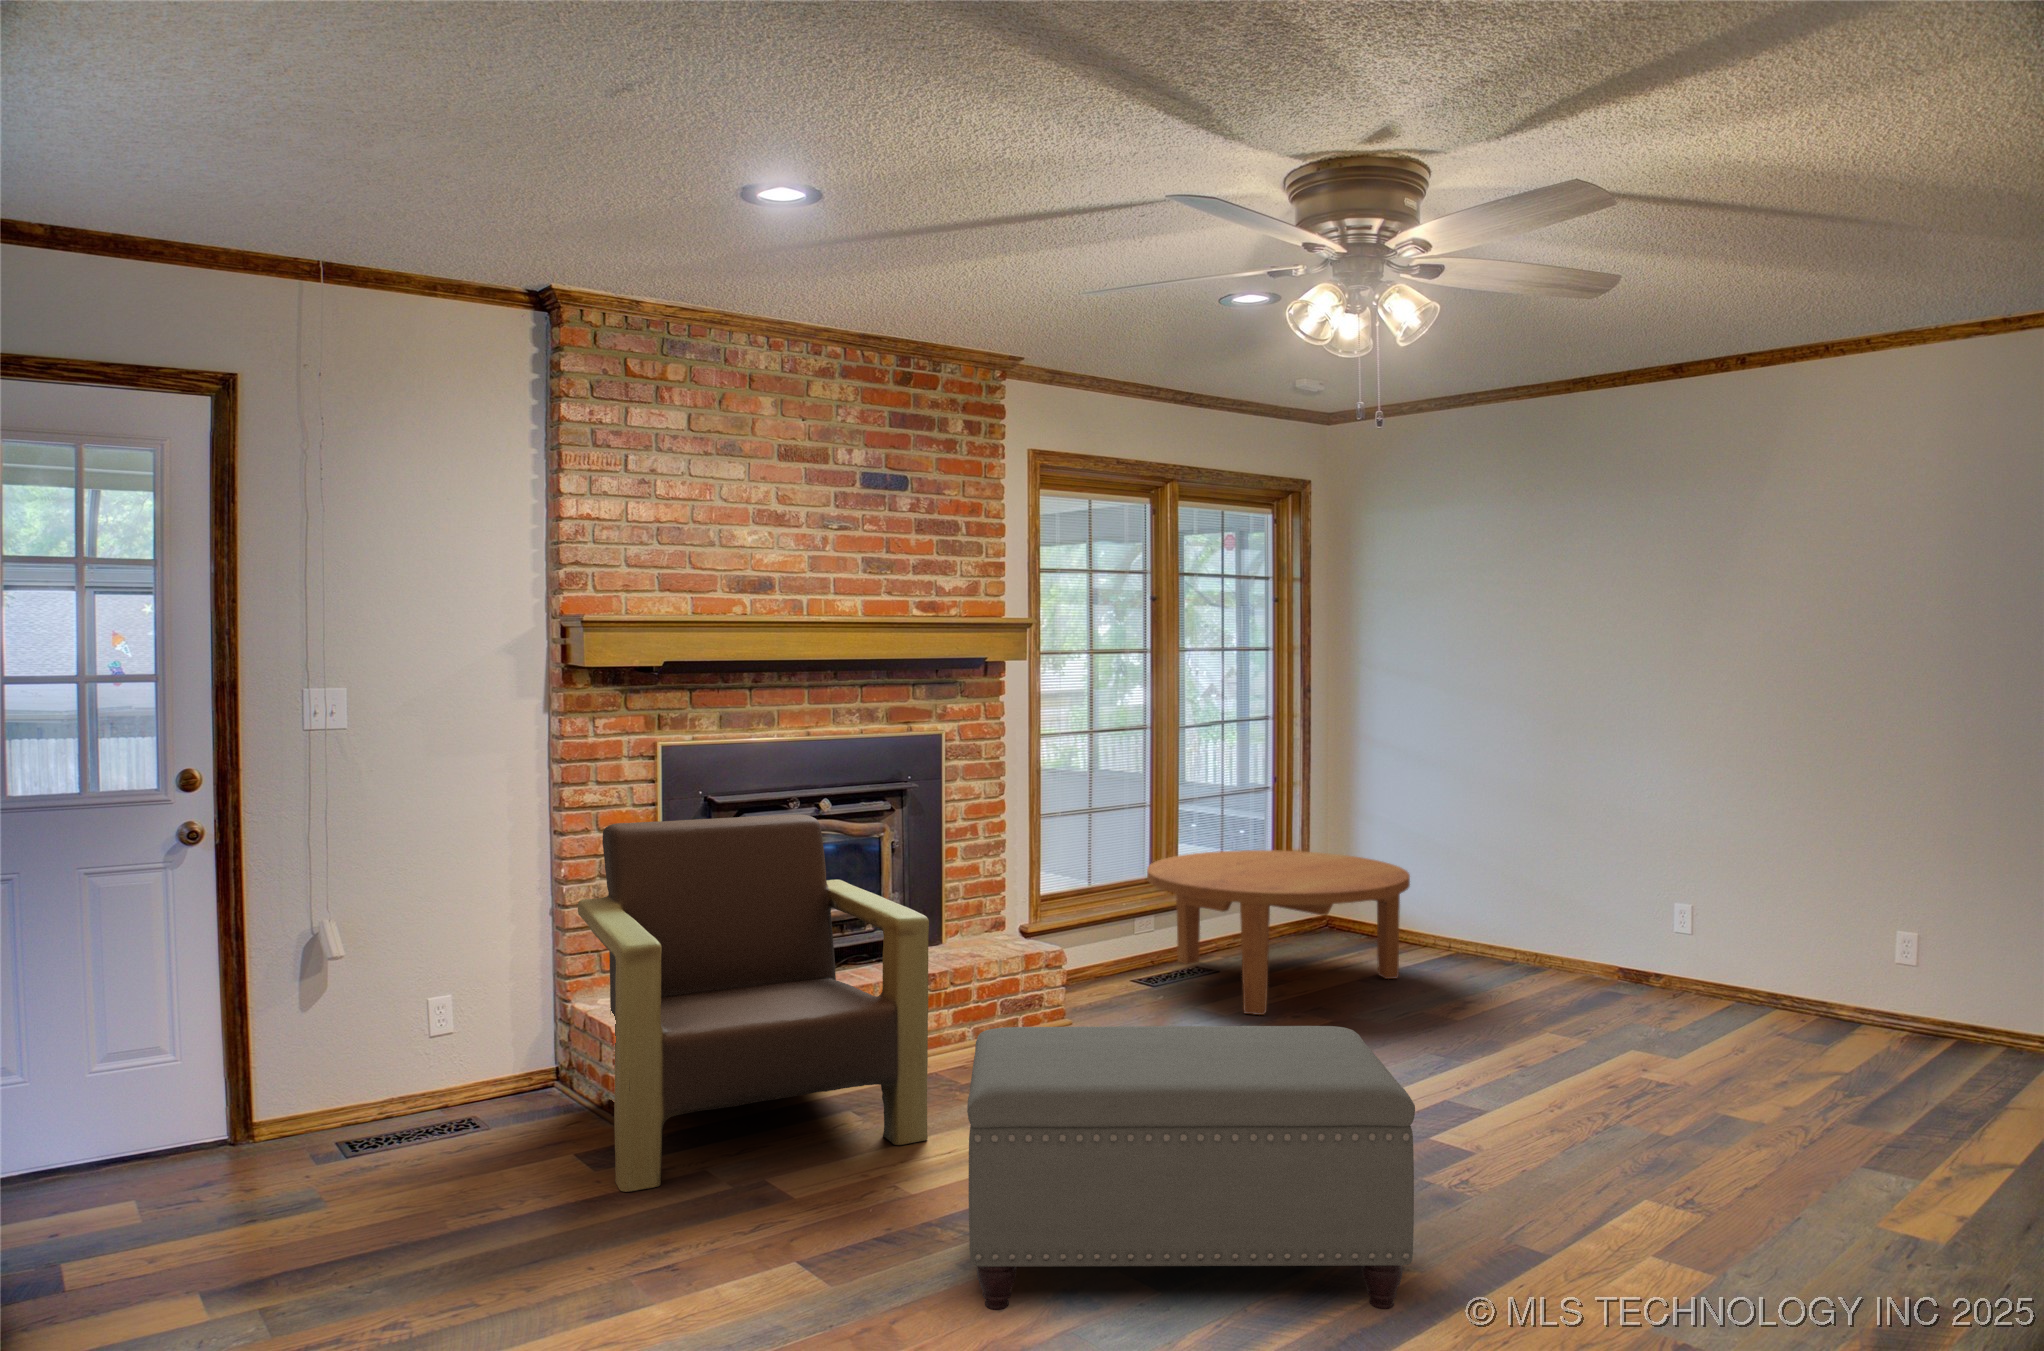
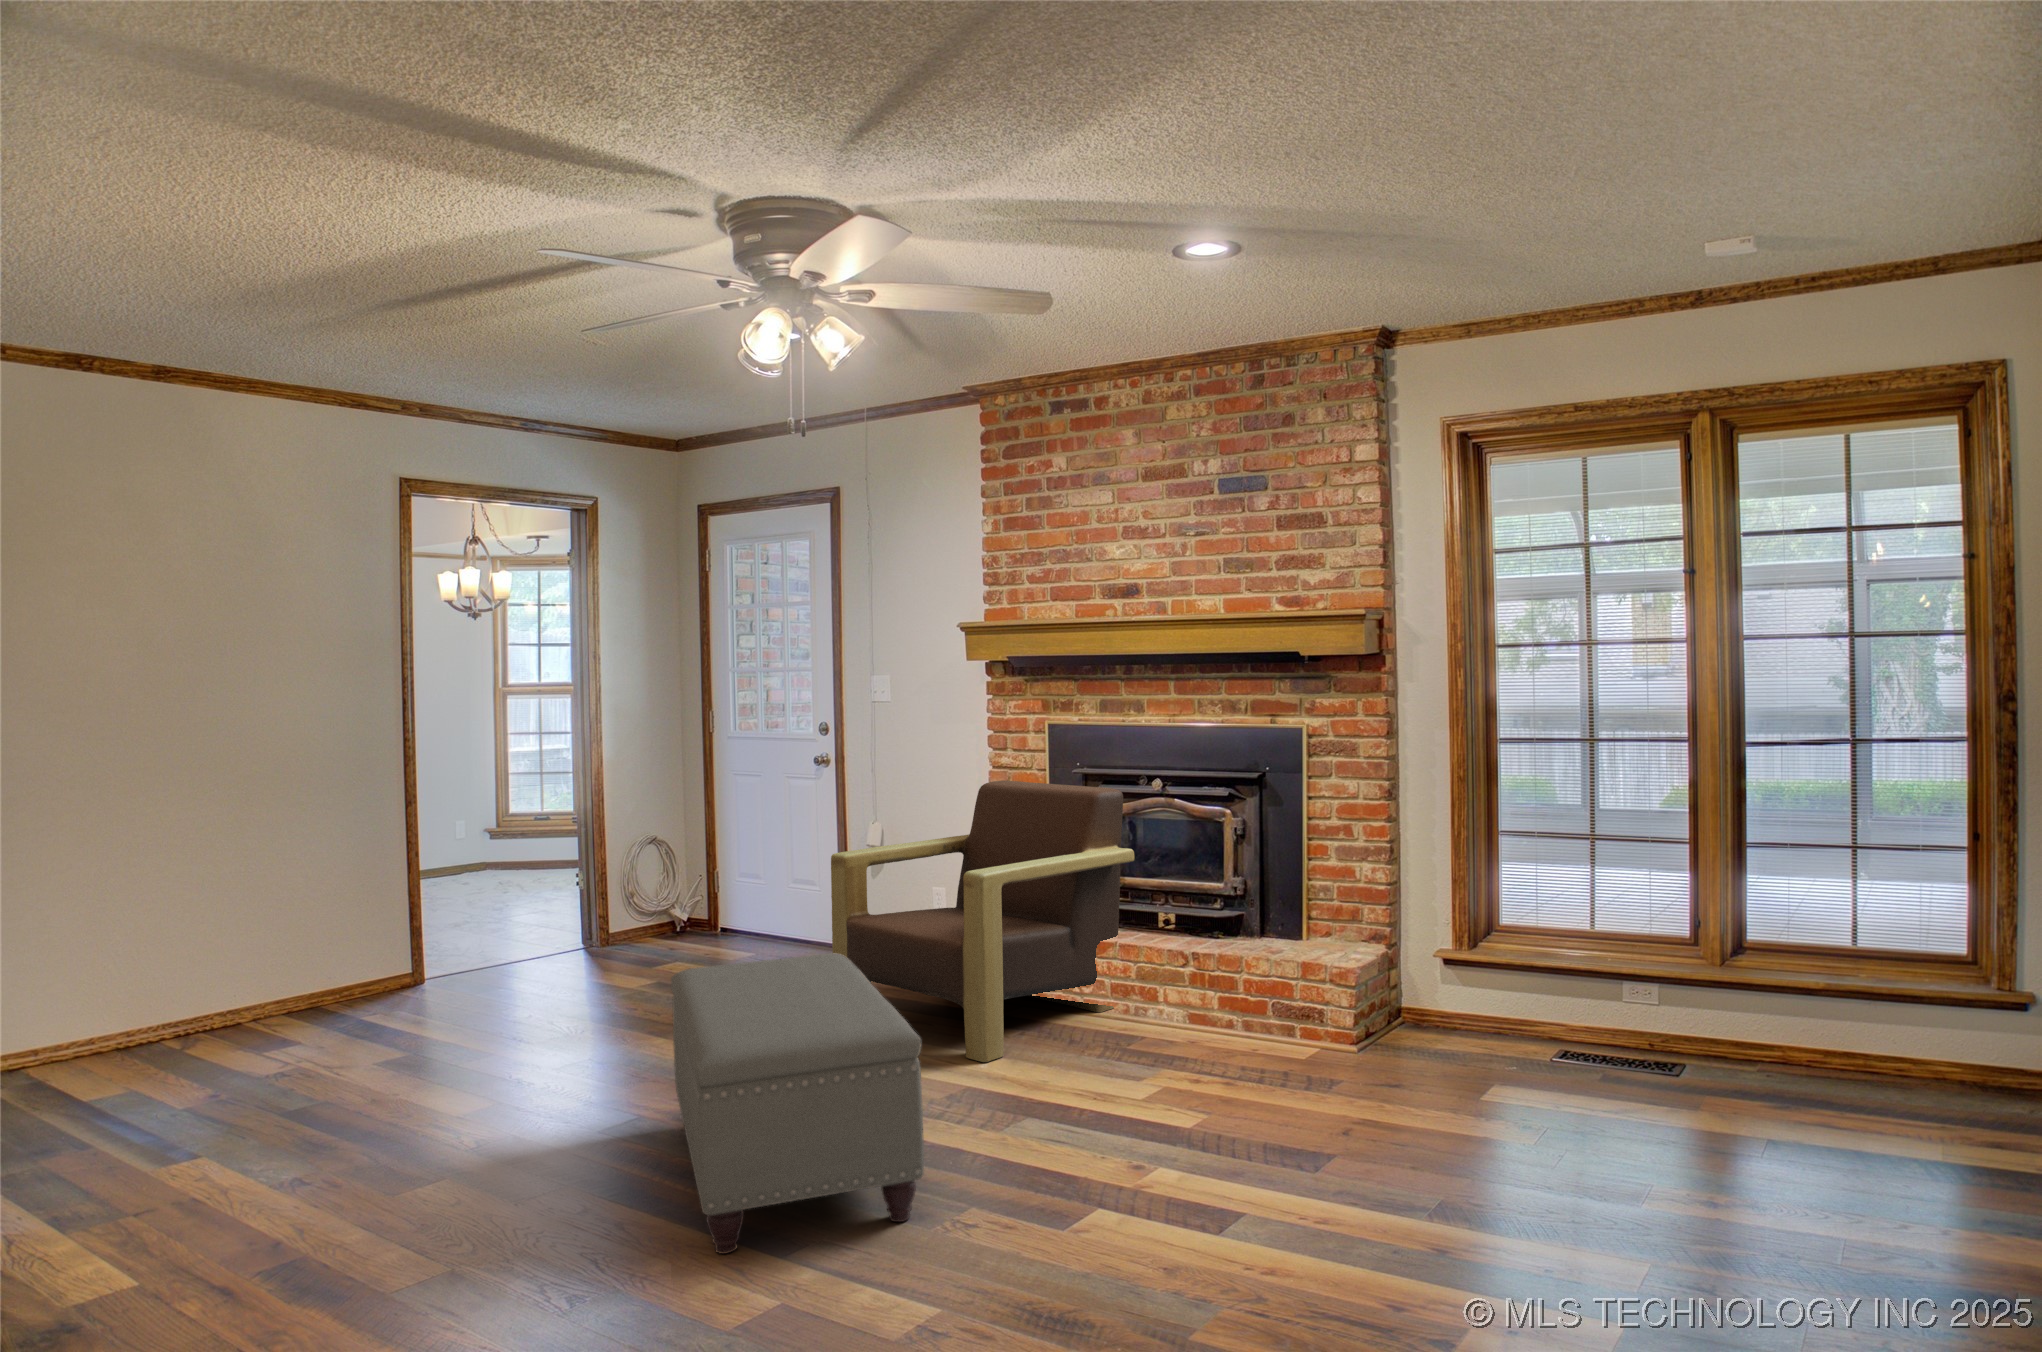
coffee table: present [1147,850,1410,1015] -> none [1516,911,1948,1175]

